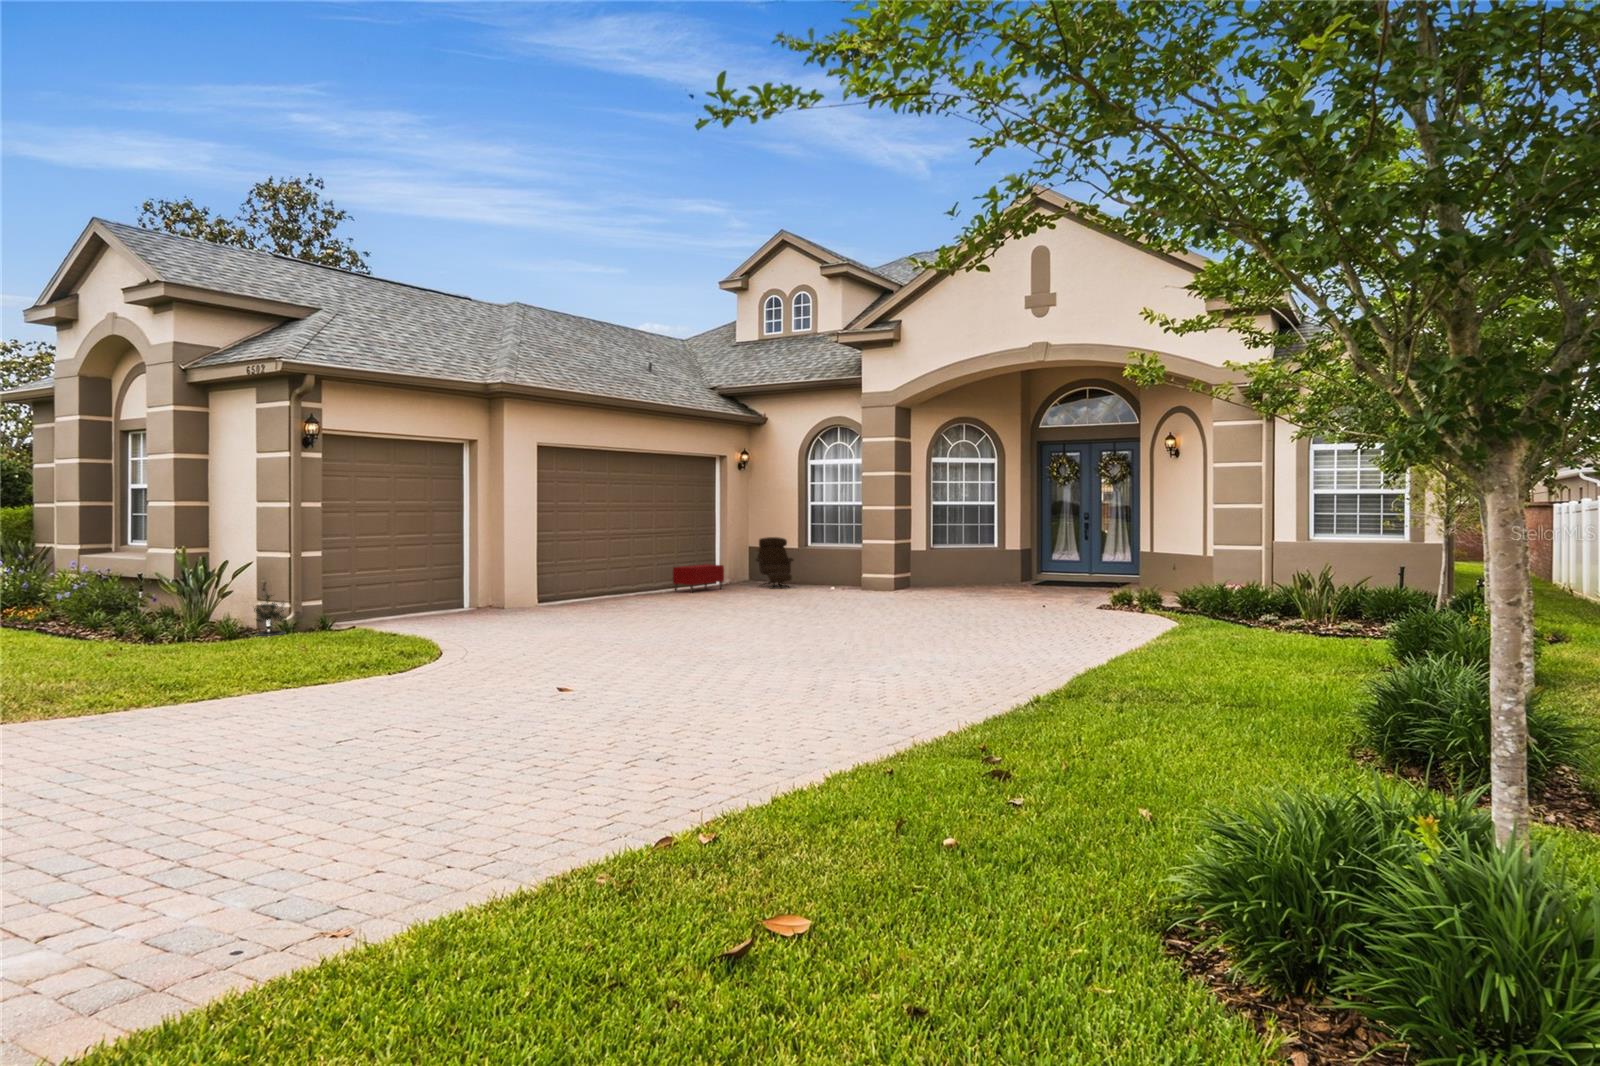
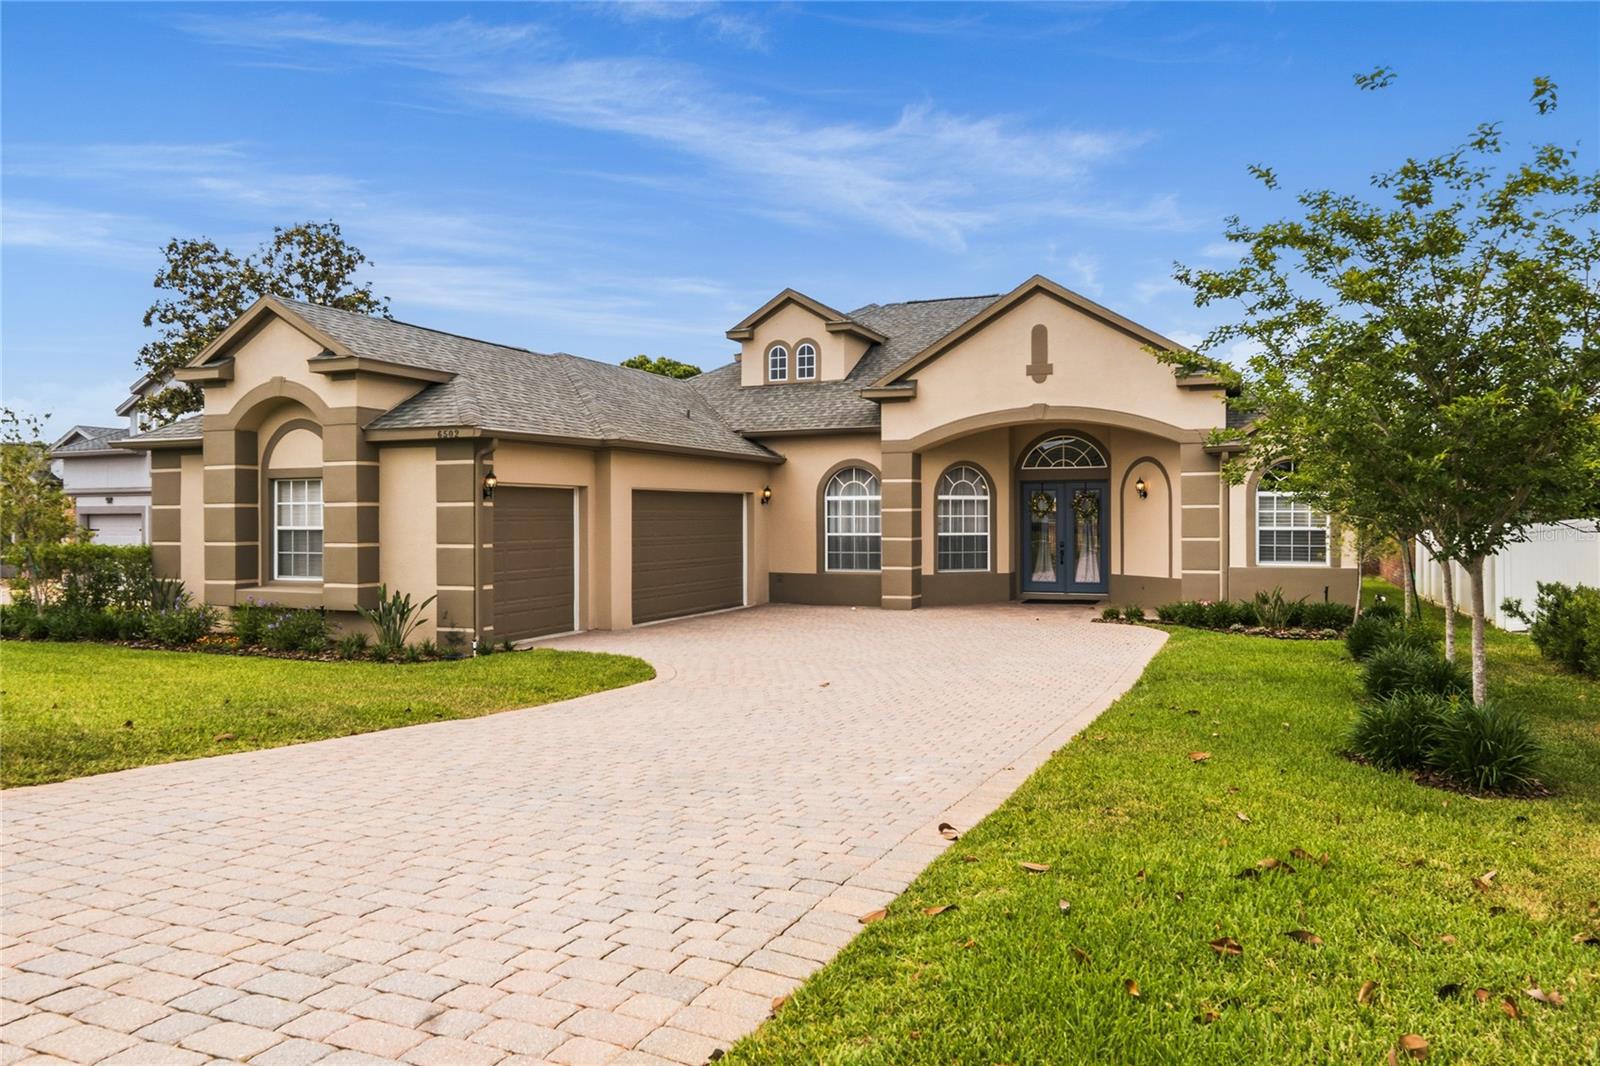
lounge chair: present [756,537,794,588] -> none [781,565,818,611]
bench: present [673,564,724,592] -> none [719,590,760,615]

